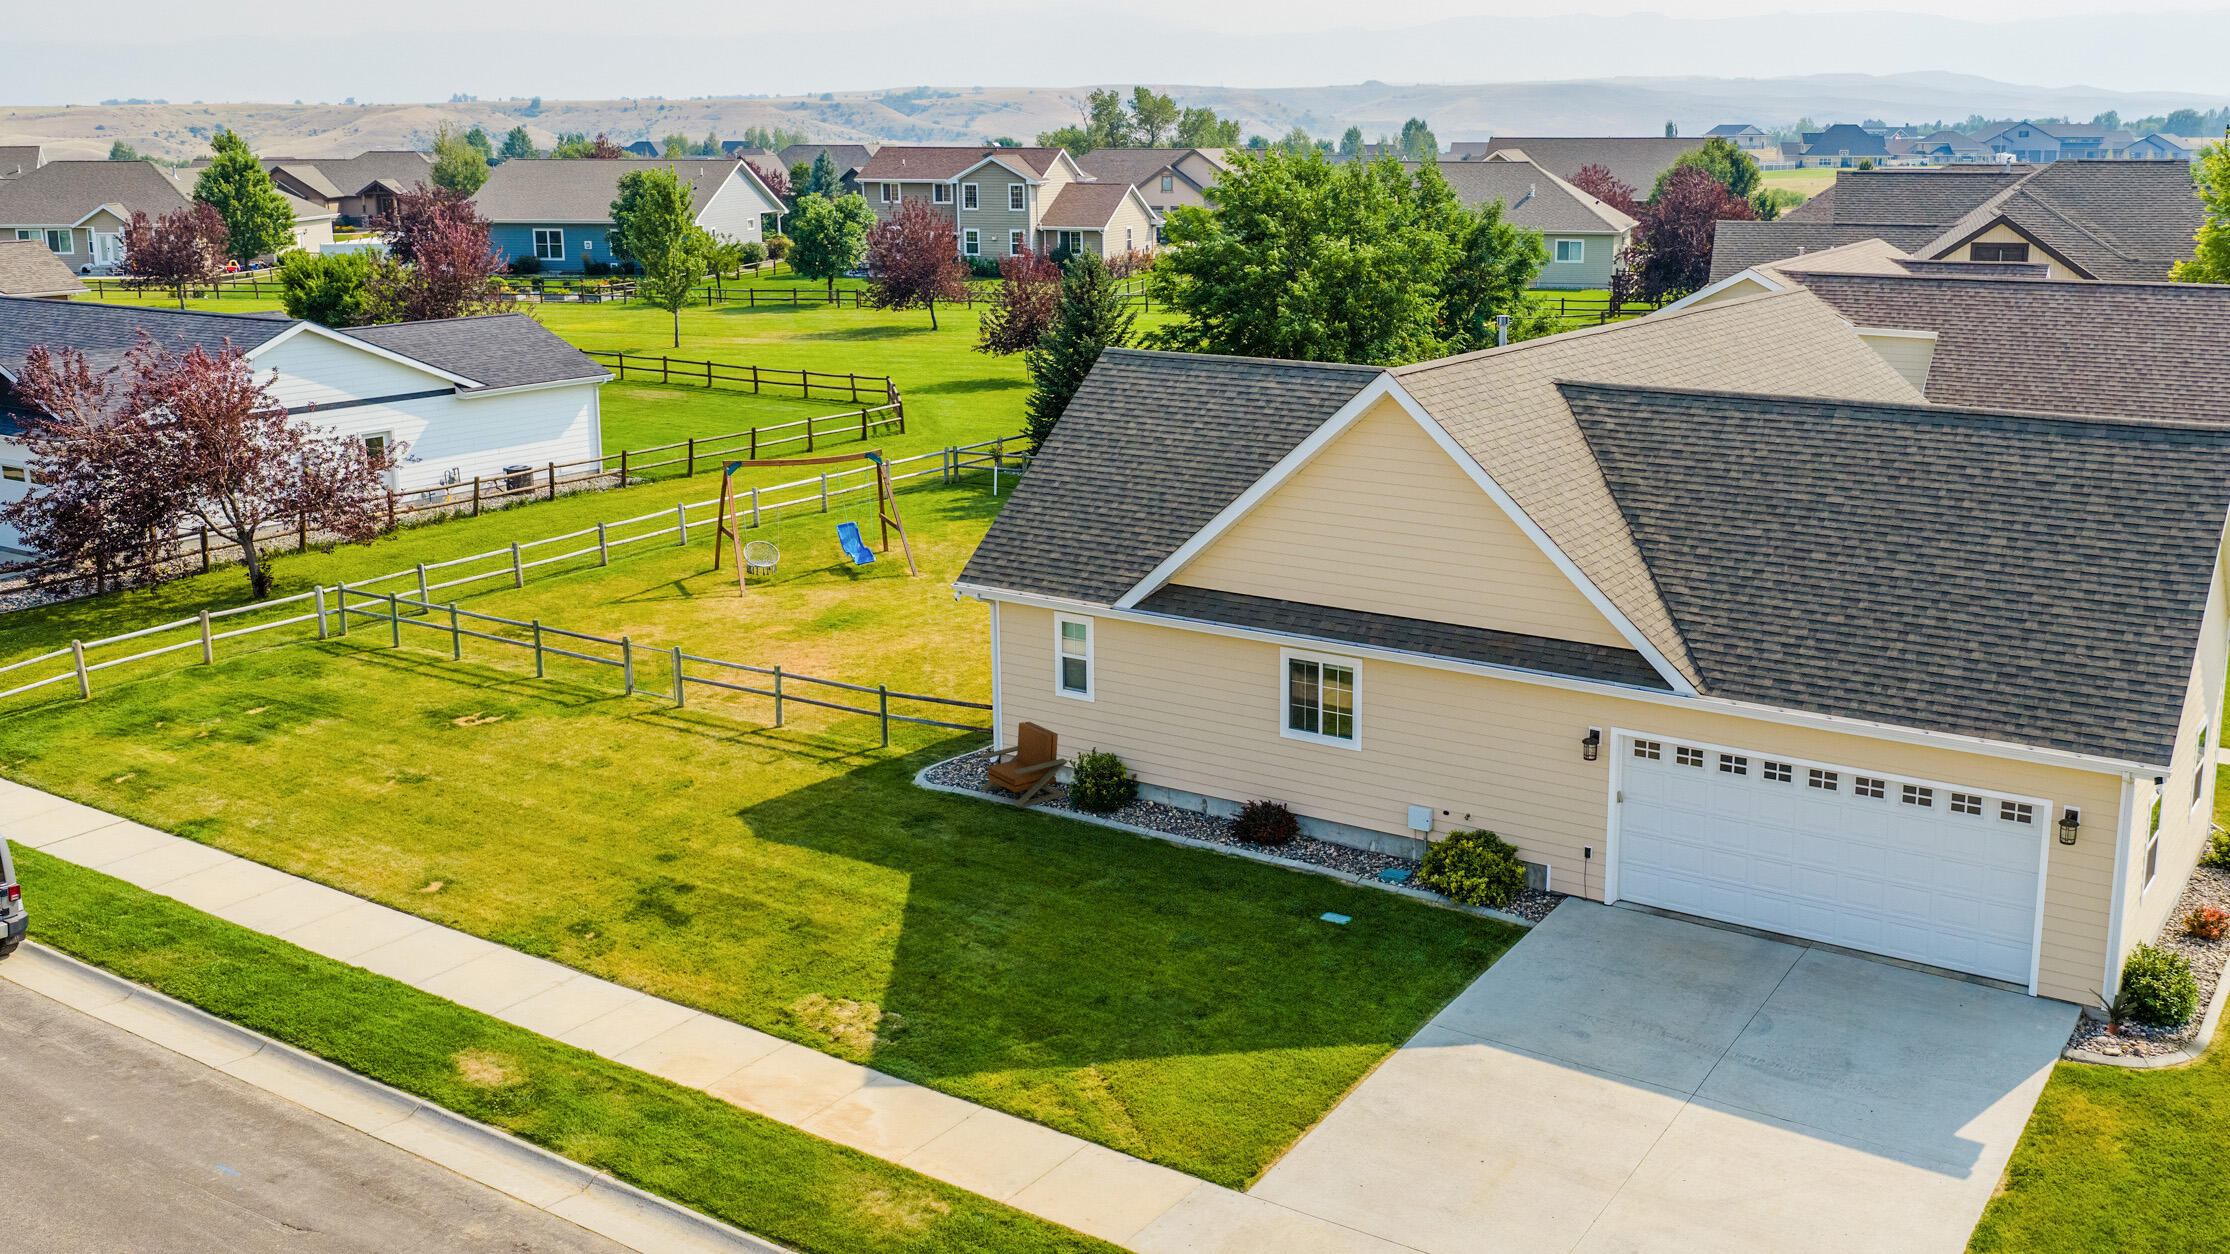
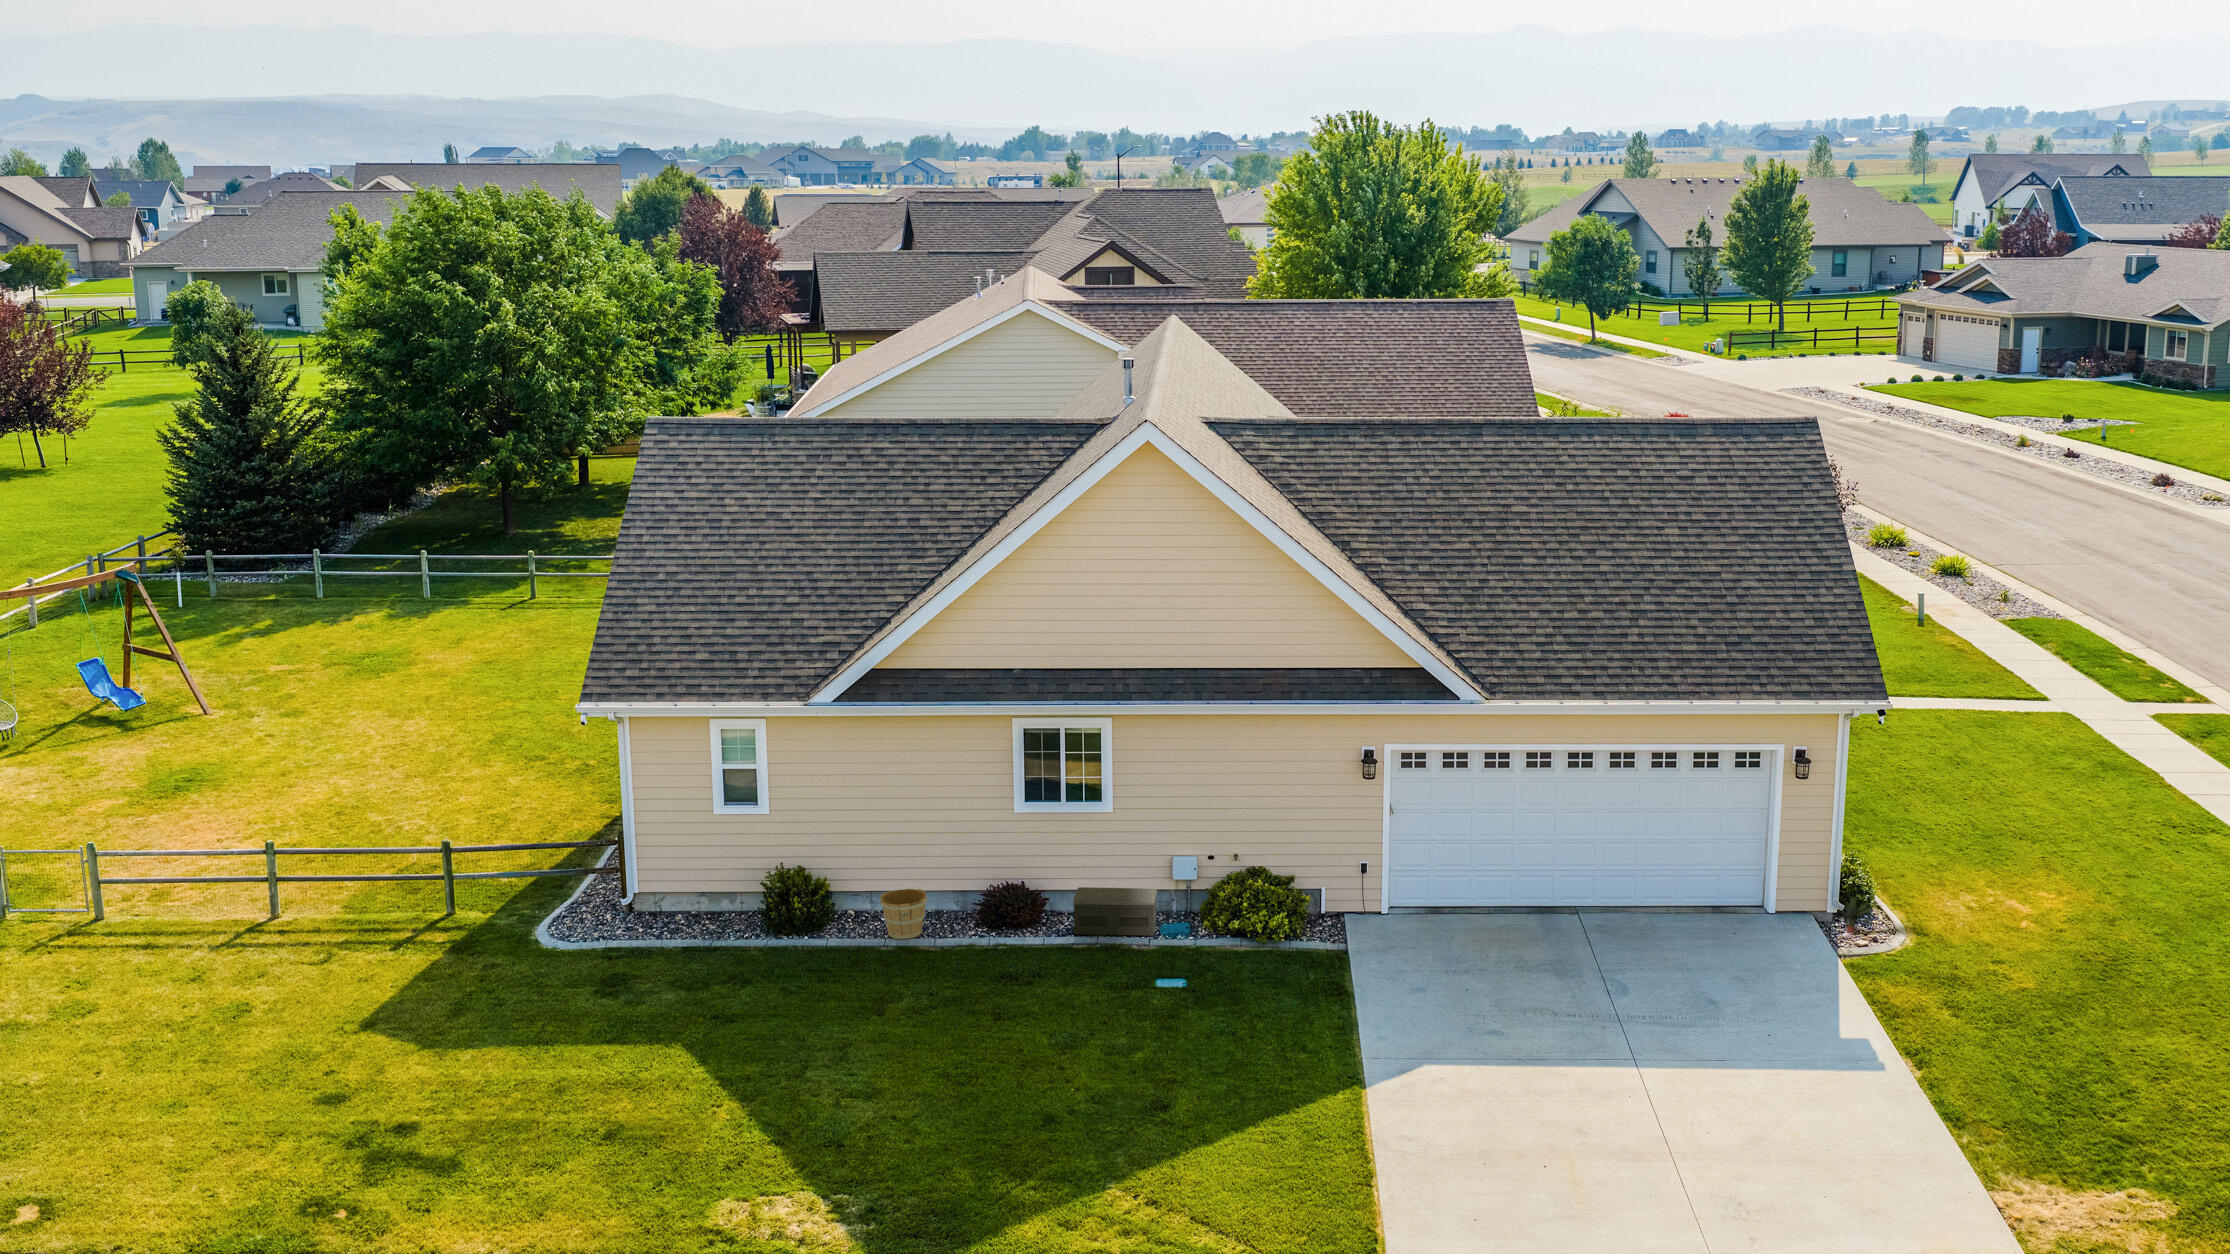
lounge chair: present [981,722,1067,808] -> none [630,855,742,957]
wooden bucket: none [1160,783,1202,828] -> present [880,889,927,940]
storage bench: none [1311,812,1392,869] -> present [1073,887,1157,936]

